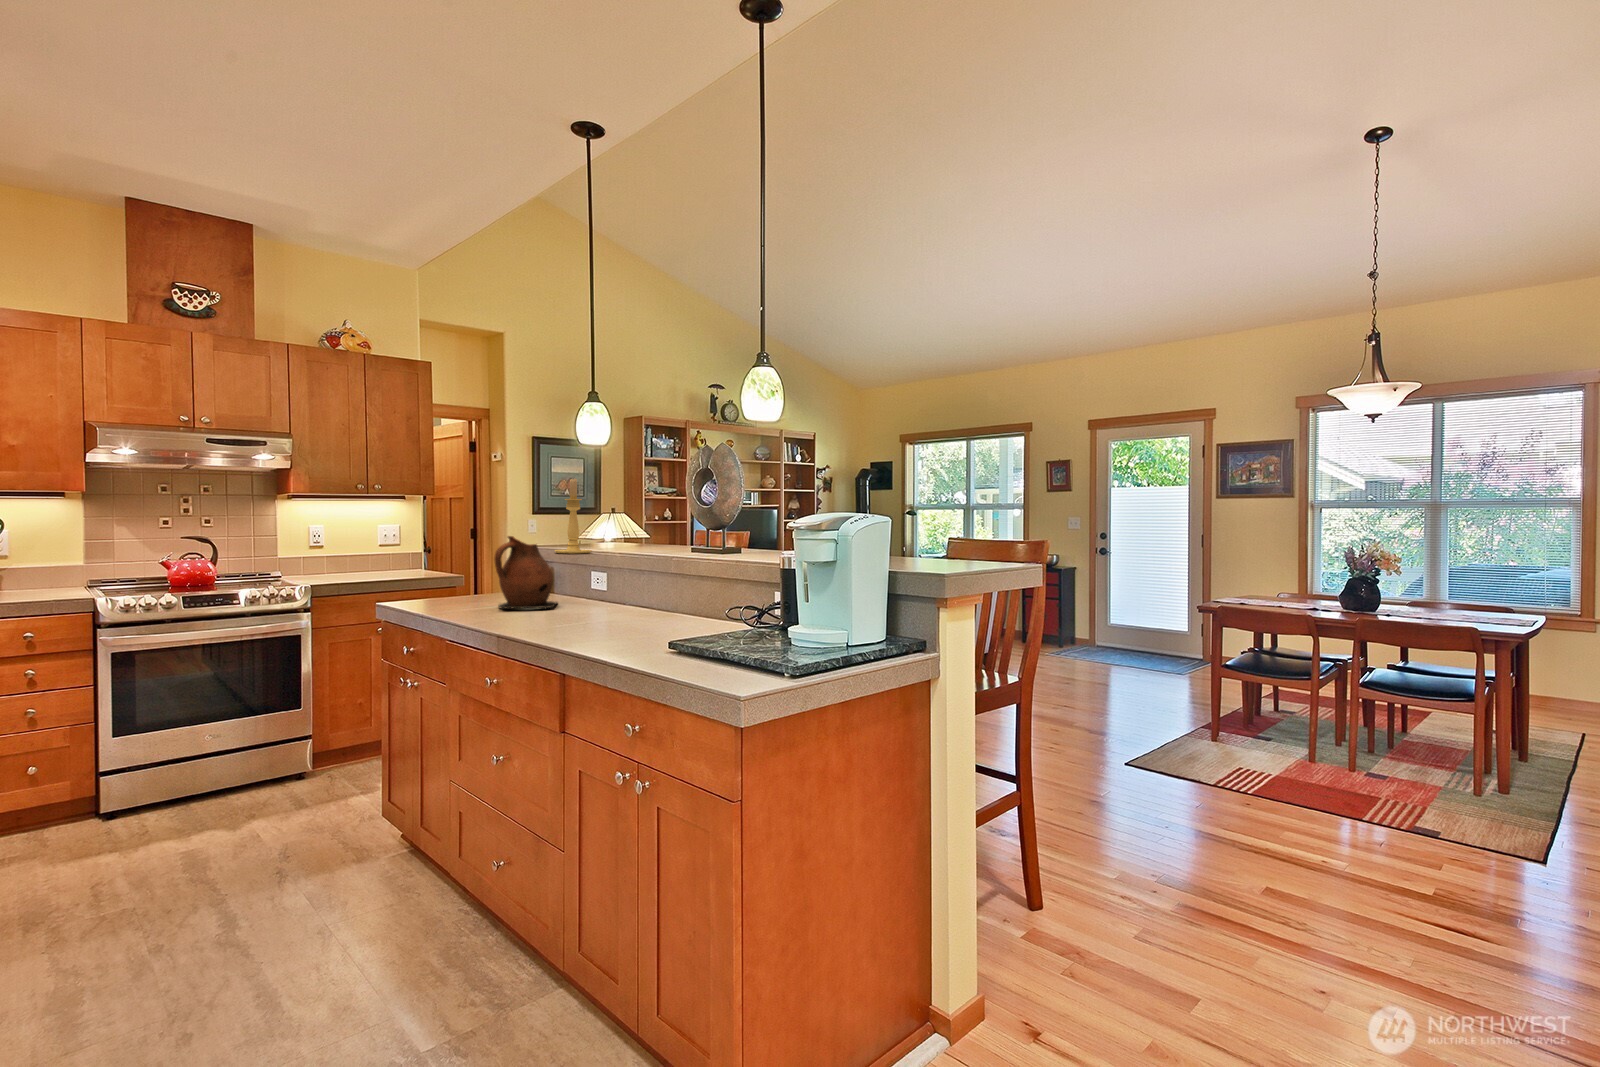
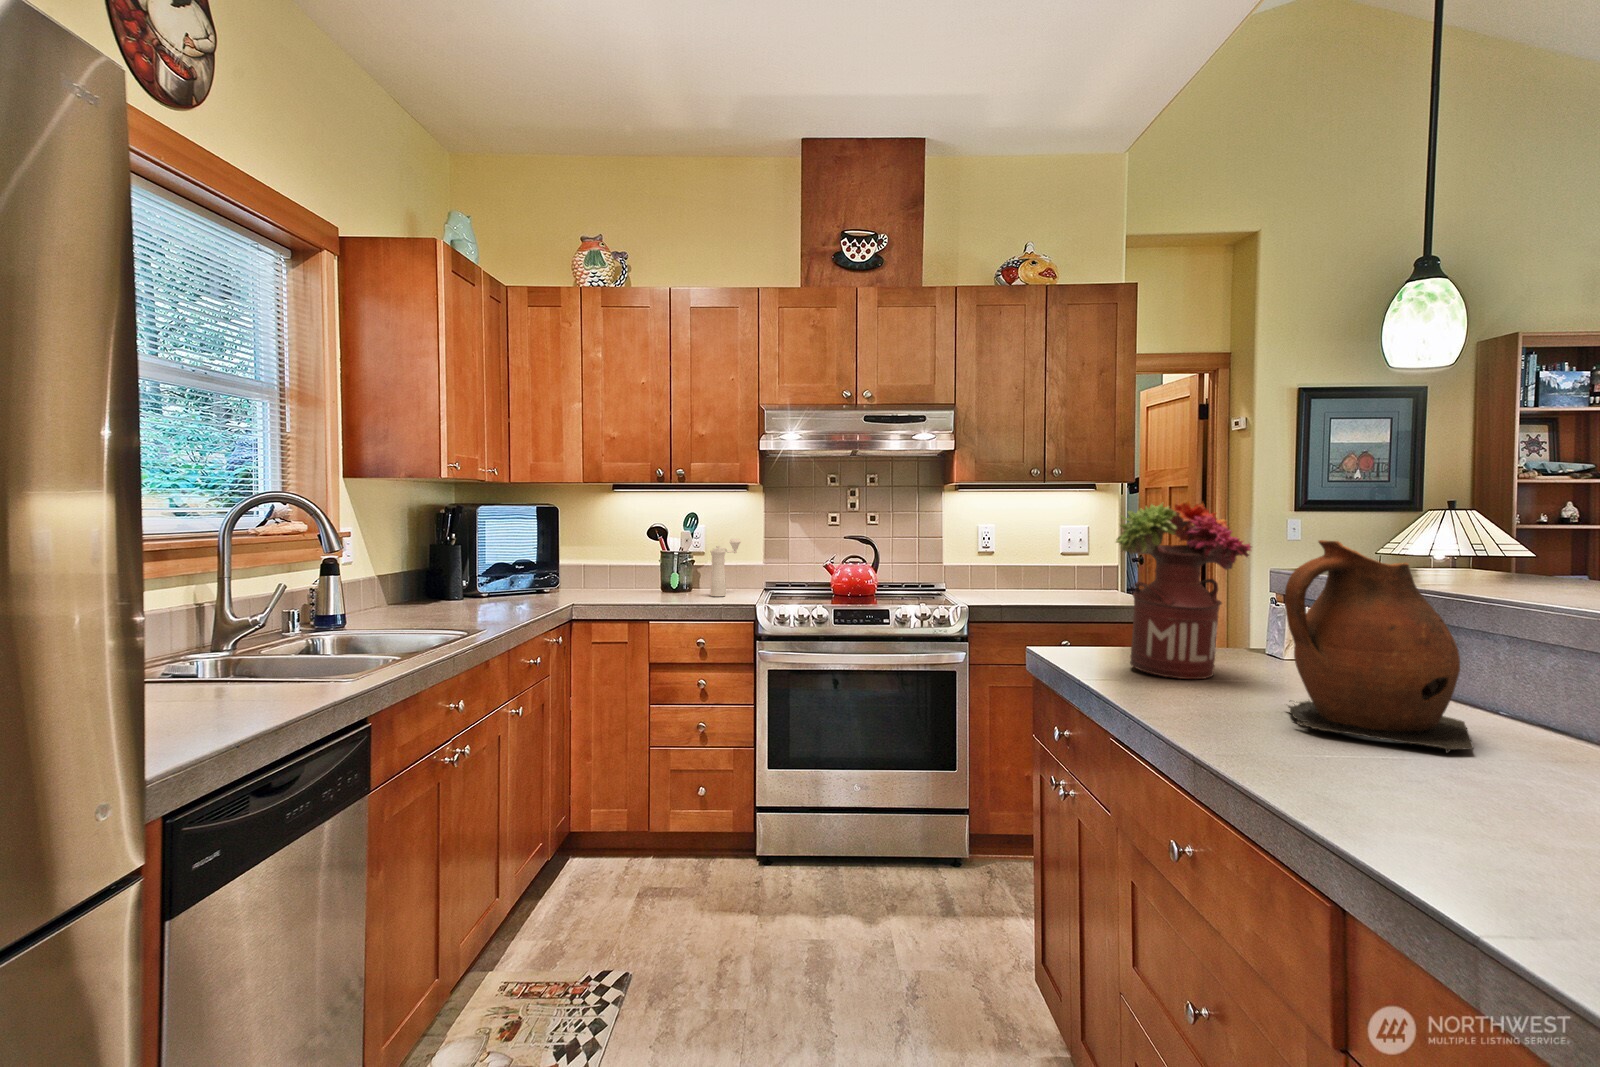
candle holder: present [555,478,592,554] -> none [1412,403,1529,588]
flower arrangement: none [422,517,487,603] -> present [1116,500,1252,679]
pepper mill: none [26,542,59,596] -> present [710,539,741,597]

